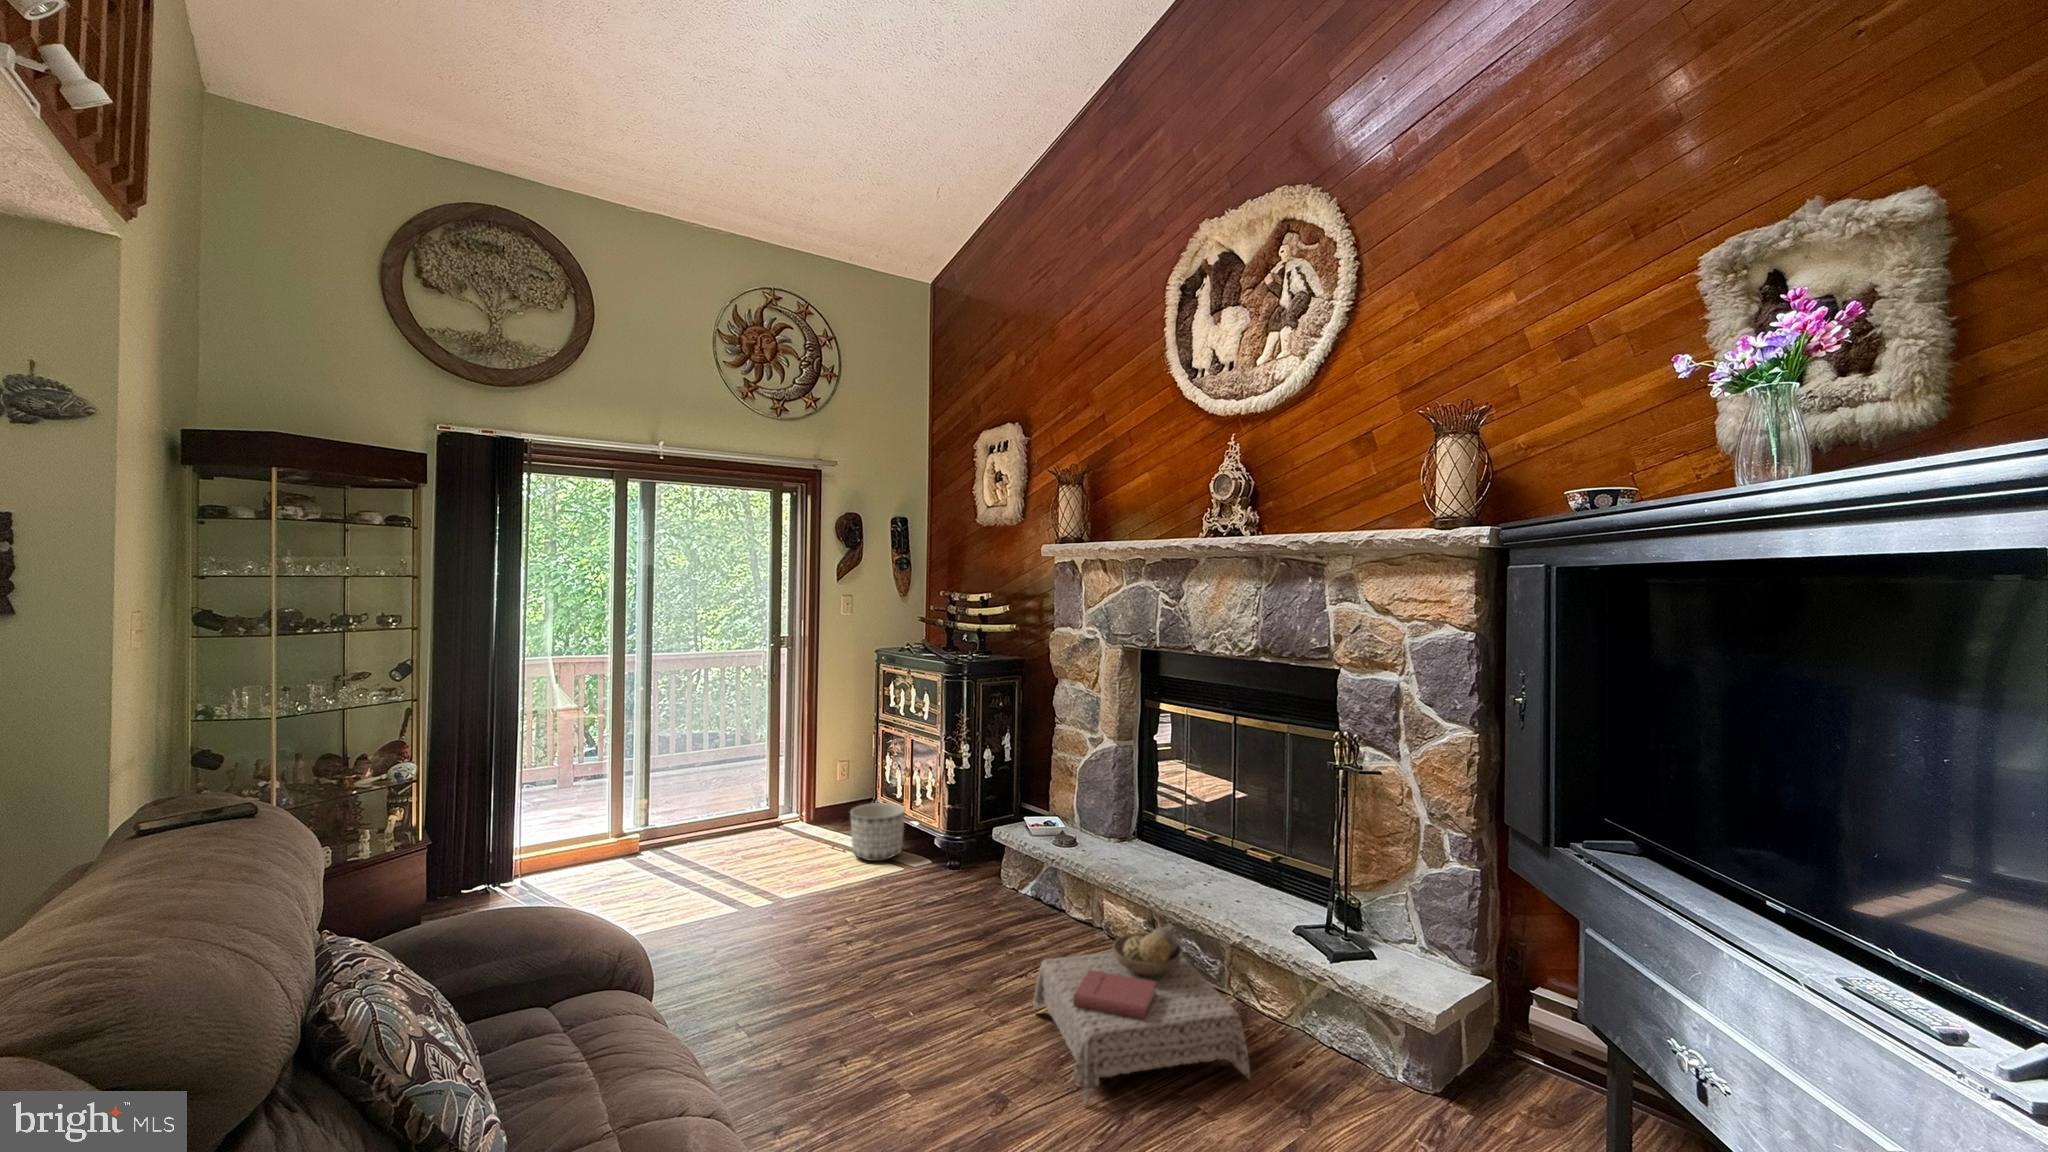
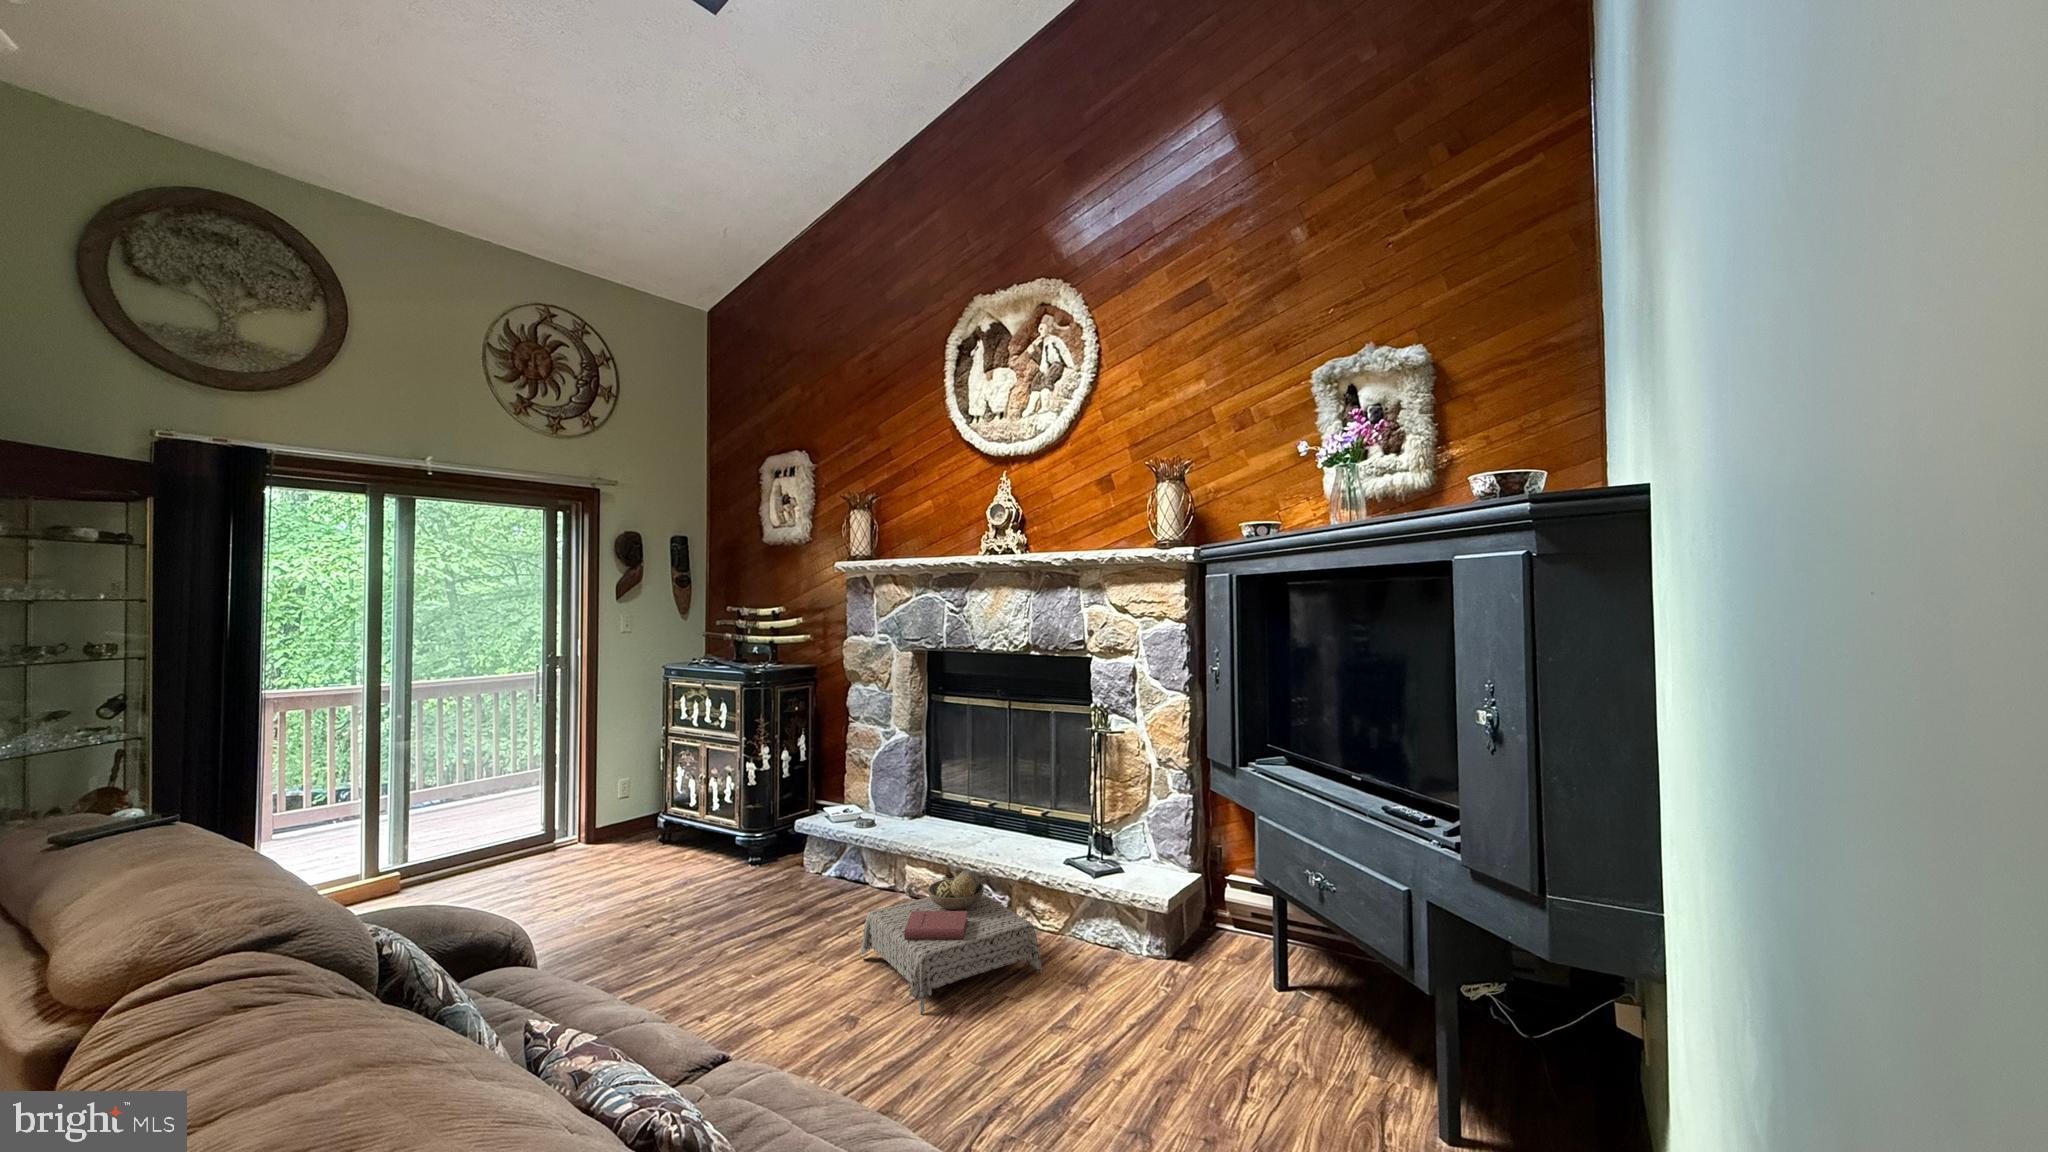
planter: present [850,803,905,861] -> none [645,810,701,866]

